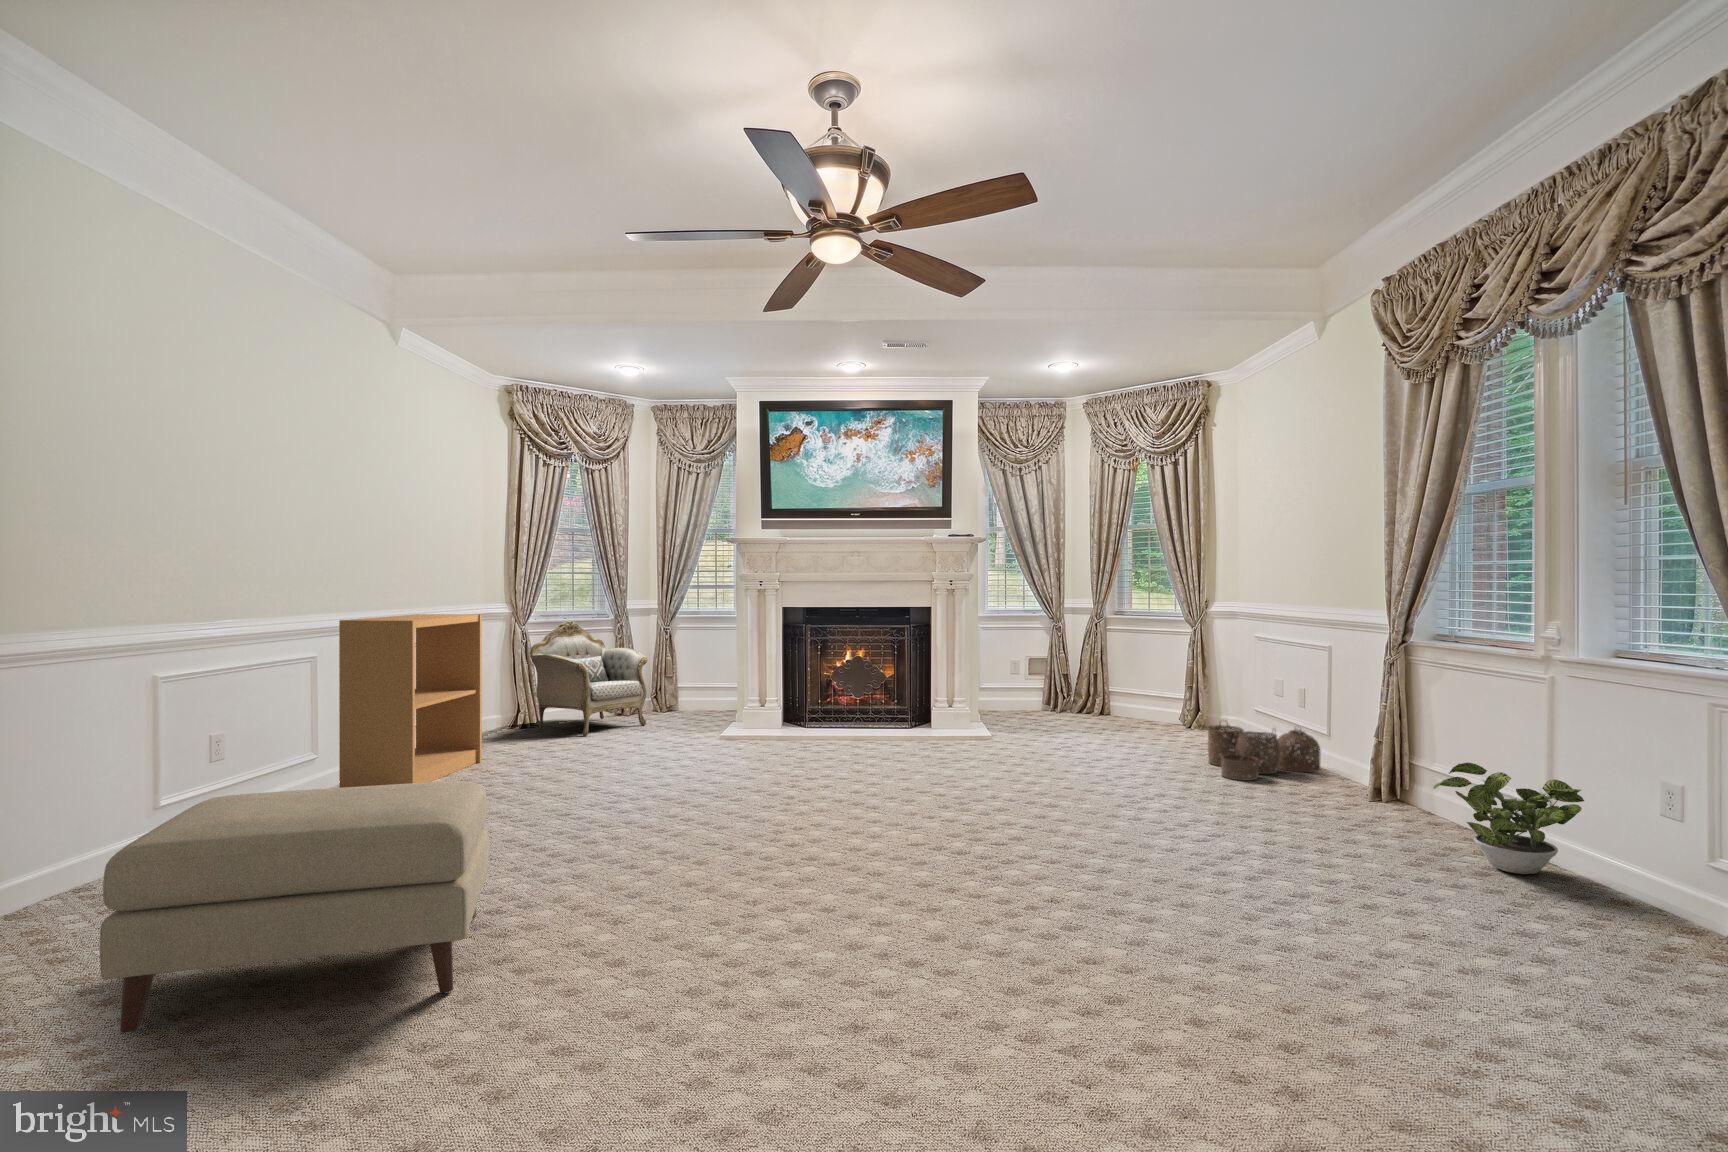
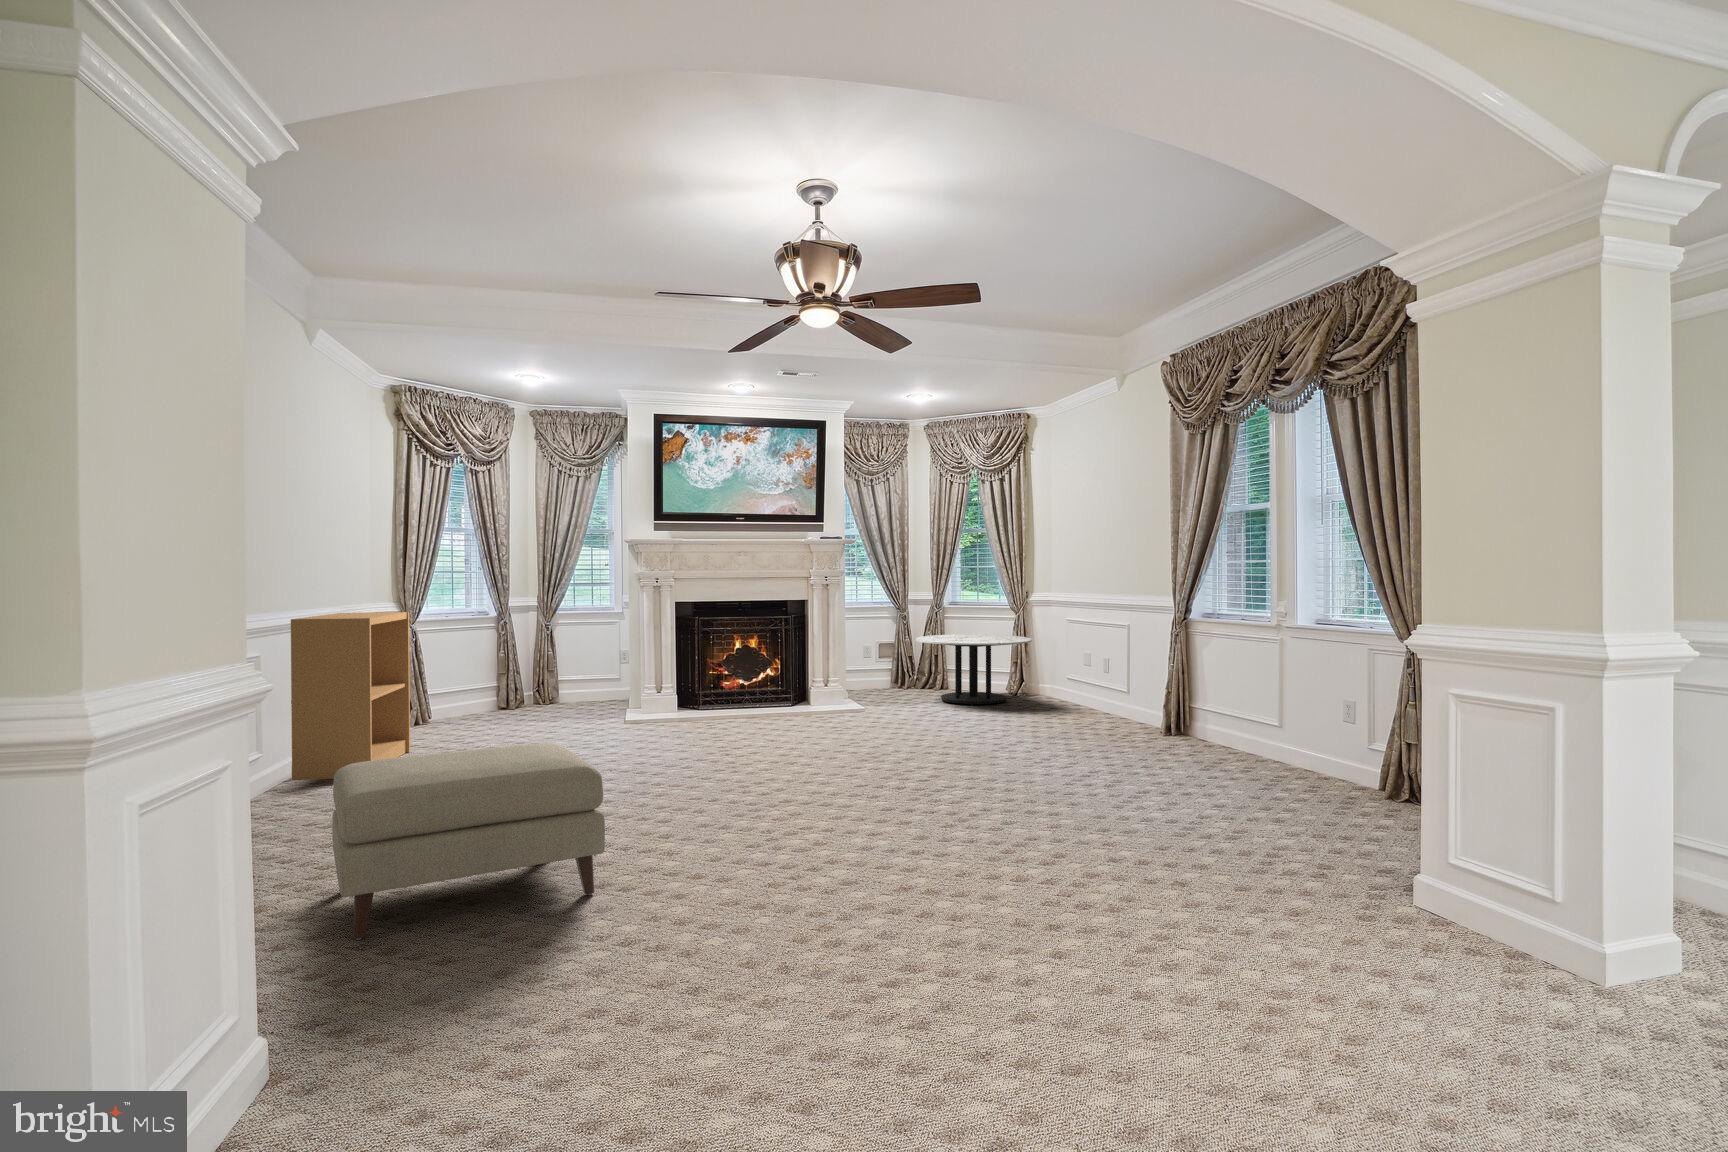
armchair: present [530,620,647,736] -> none [425,617,539,726]
coffee table: none [1064,650,1209,738] -> present [916,634,1032,705]
woven basket: present [1208,724,1321,781] -> none [1040,686,1122,730]
potted plant: present [1433,763,1584,874] -> none [1214,700,1304,773]

